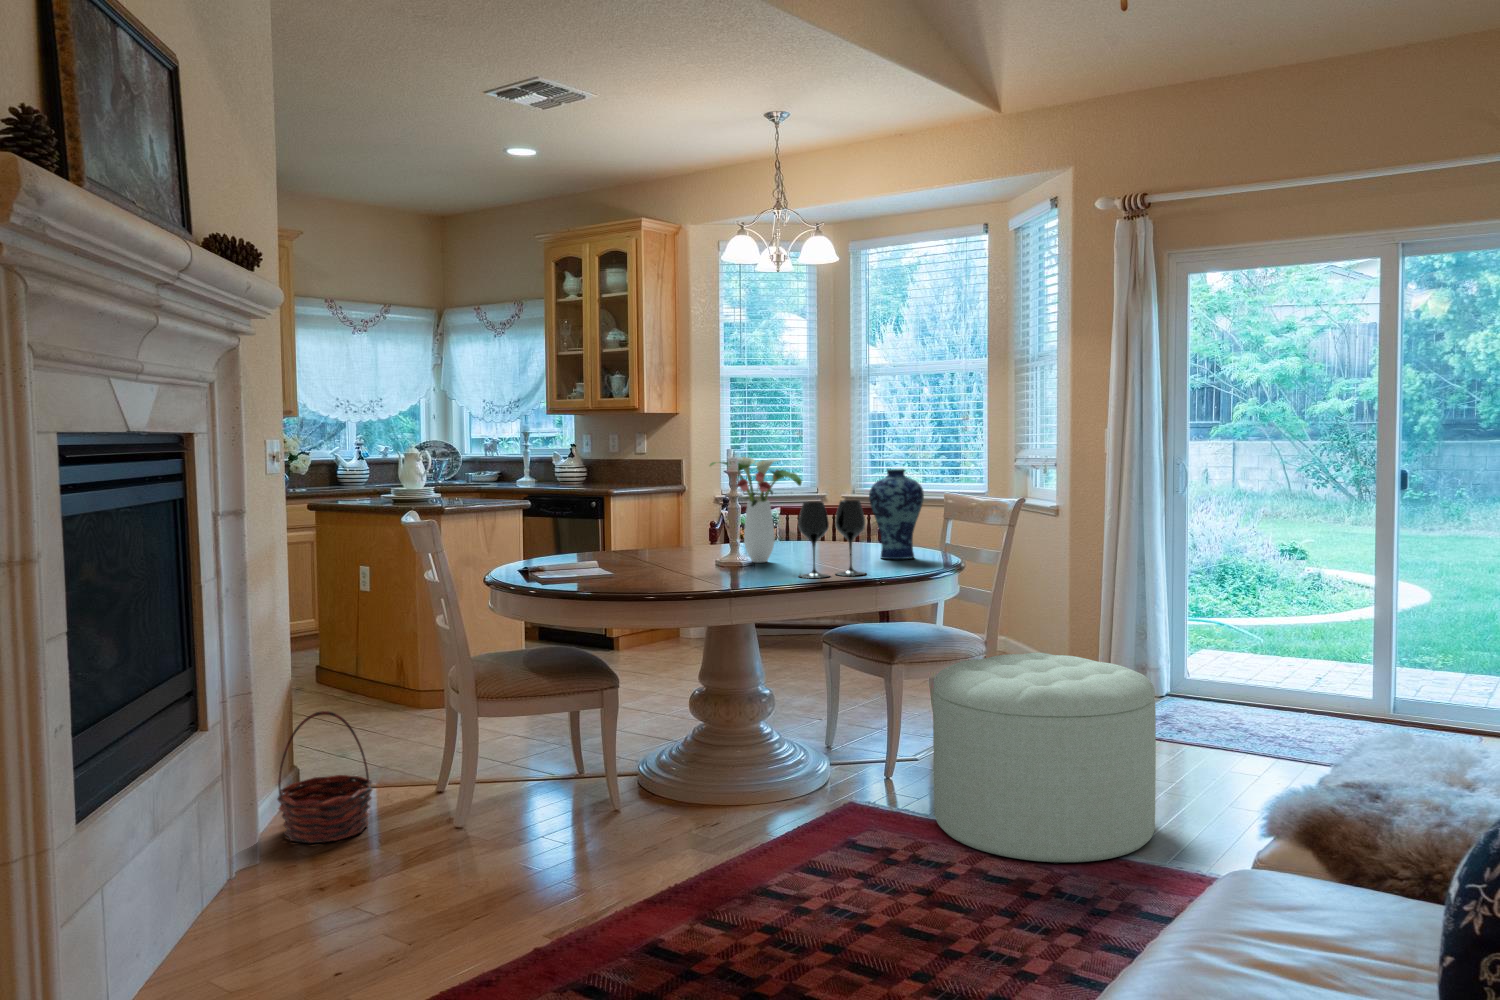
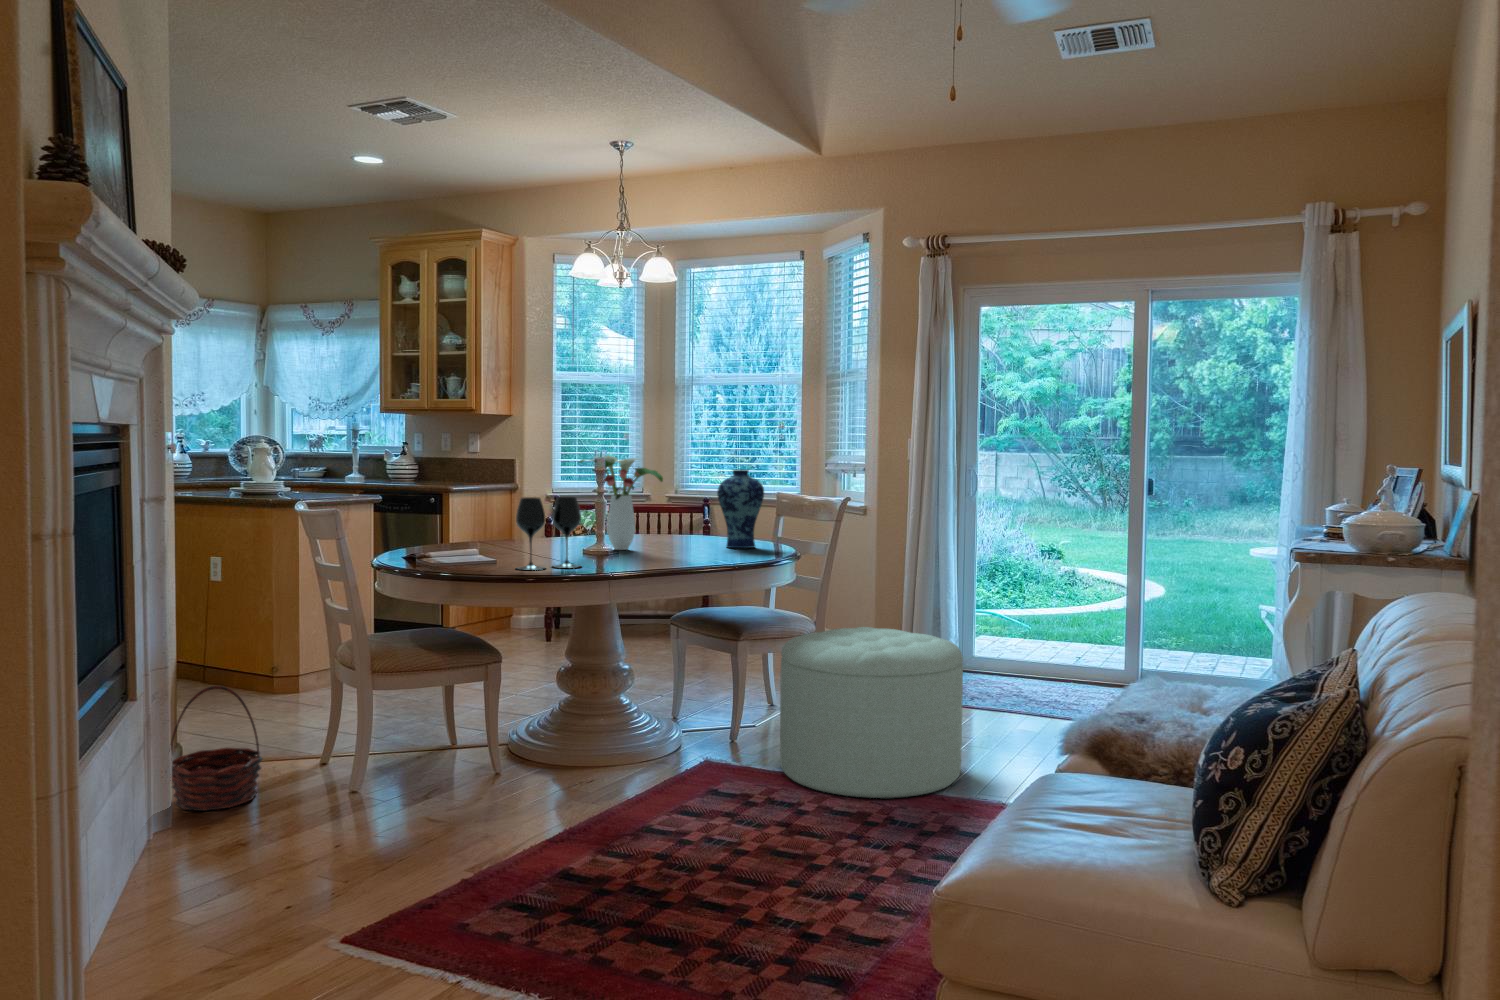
wine glass: present [798,500,866,578] -> present [516,497,581,570]

